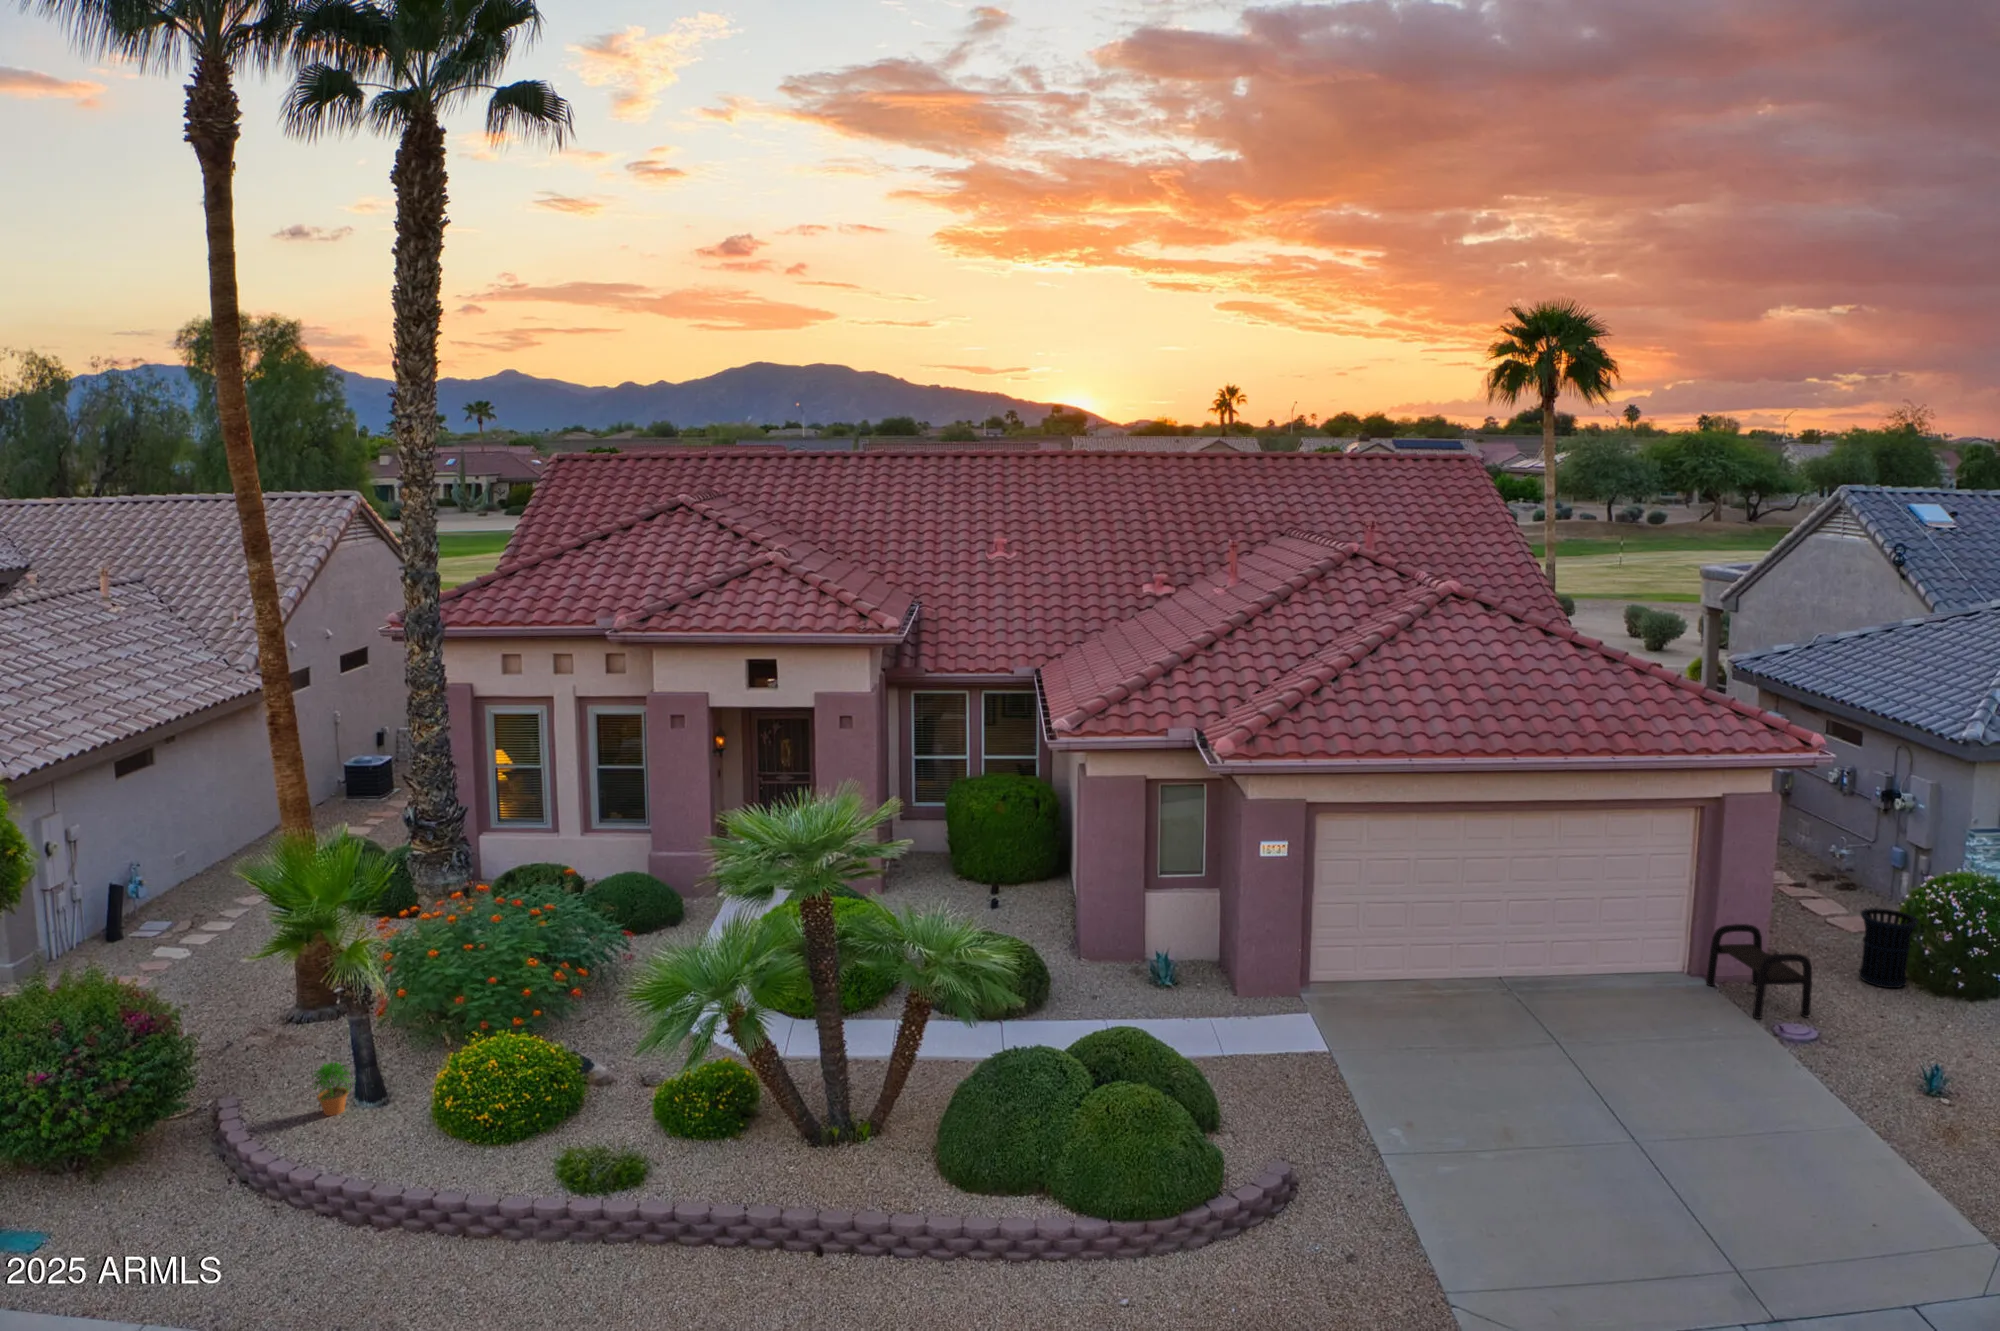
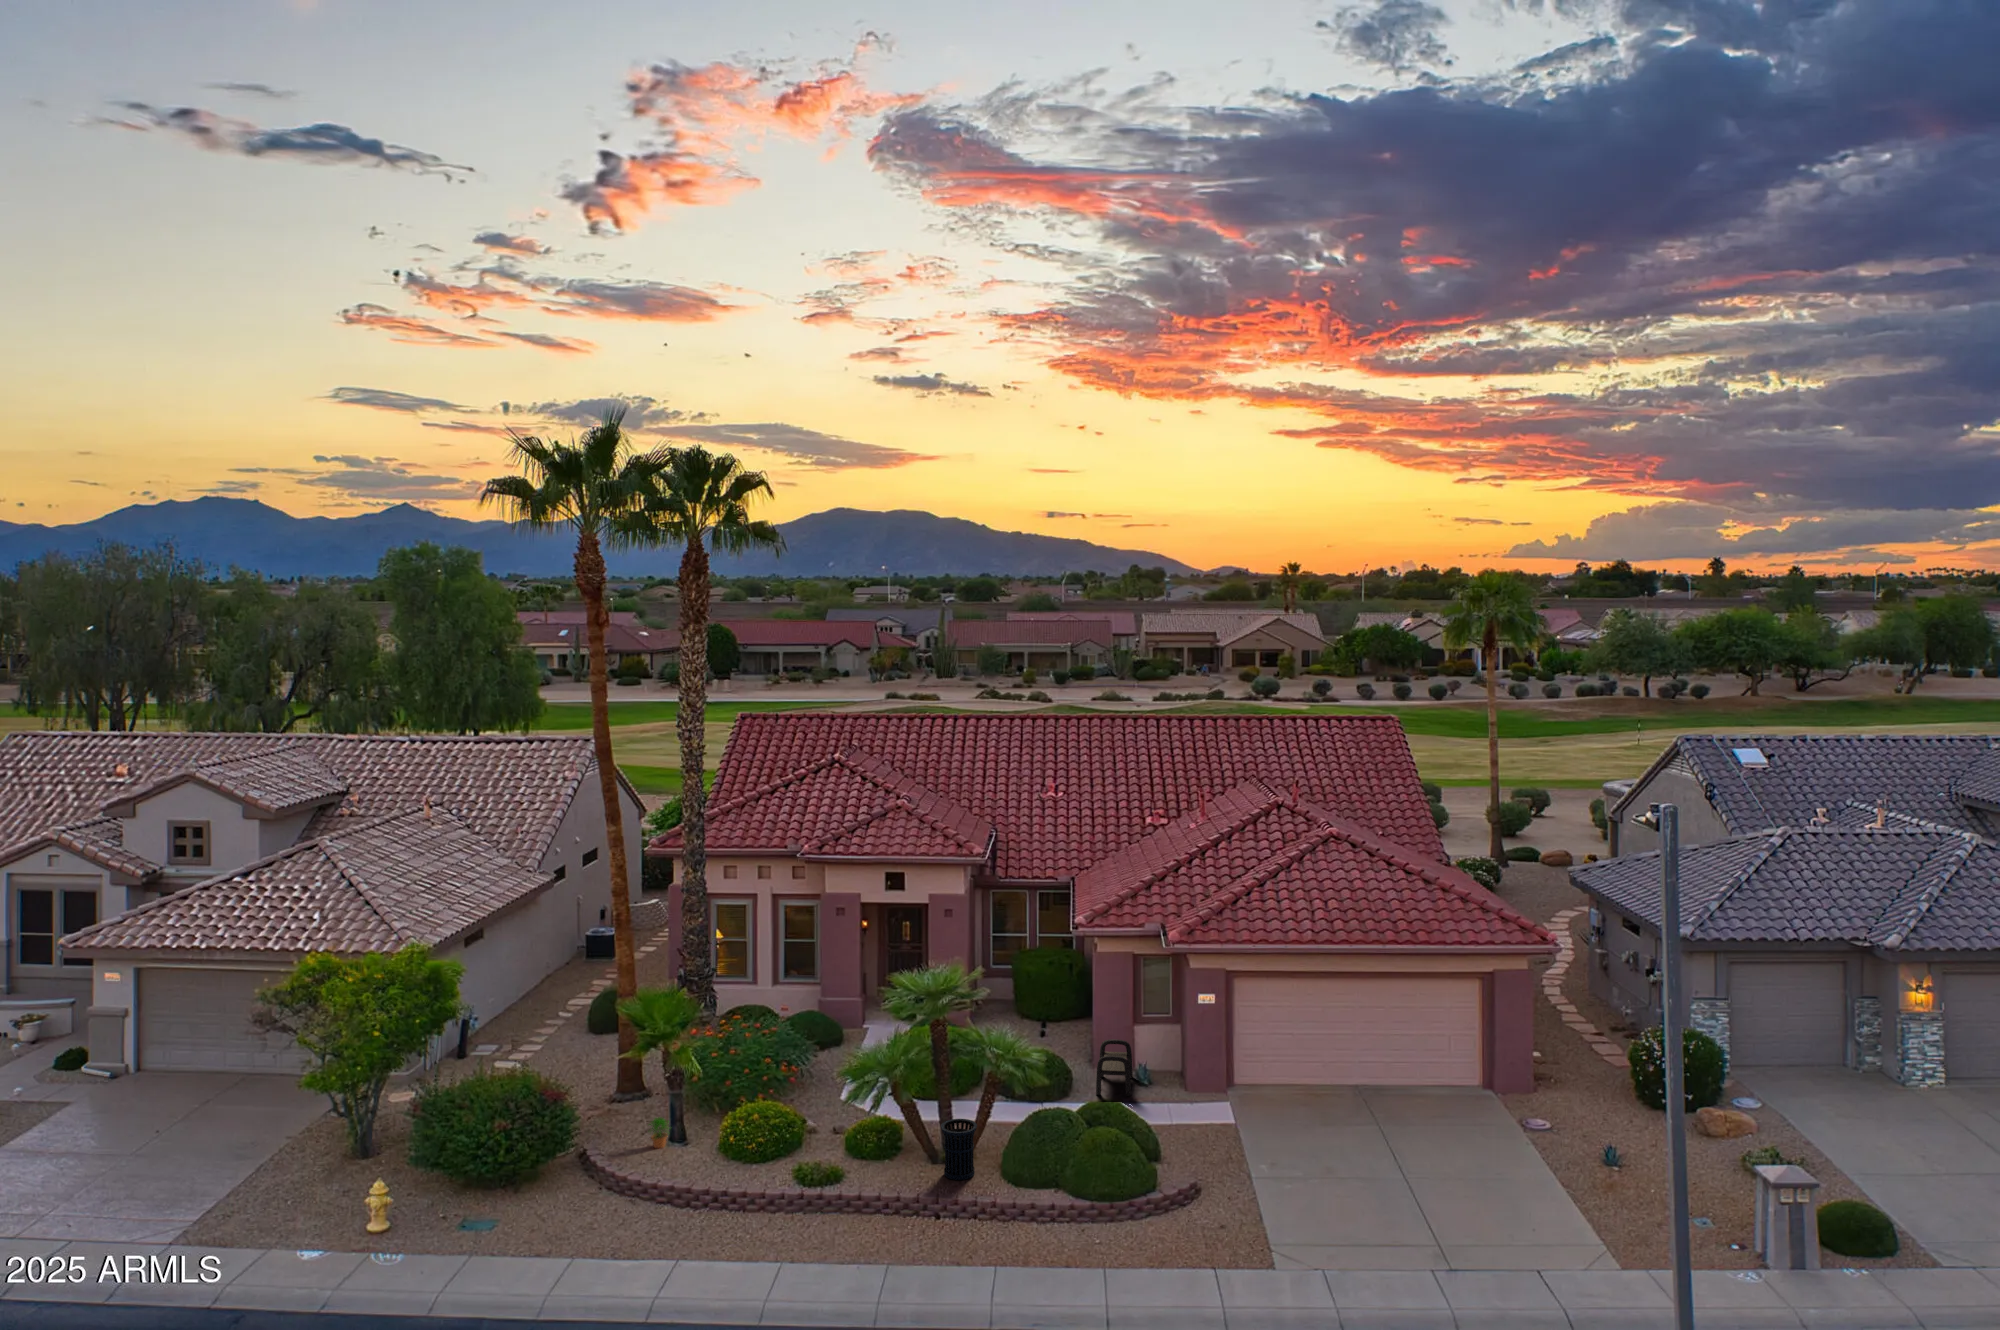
trash can: present [1859,908,1918,988] -> present [941,1119,977,1180]
bench: present [1706,924,1812,1019] -> present [1096,1039,1133,1096]

